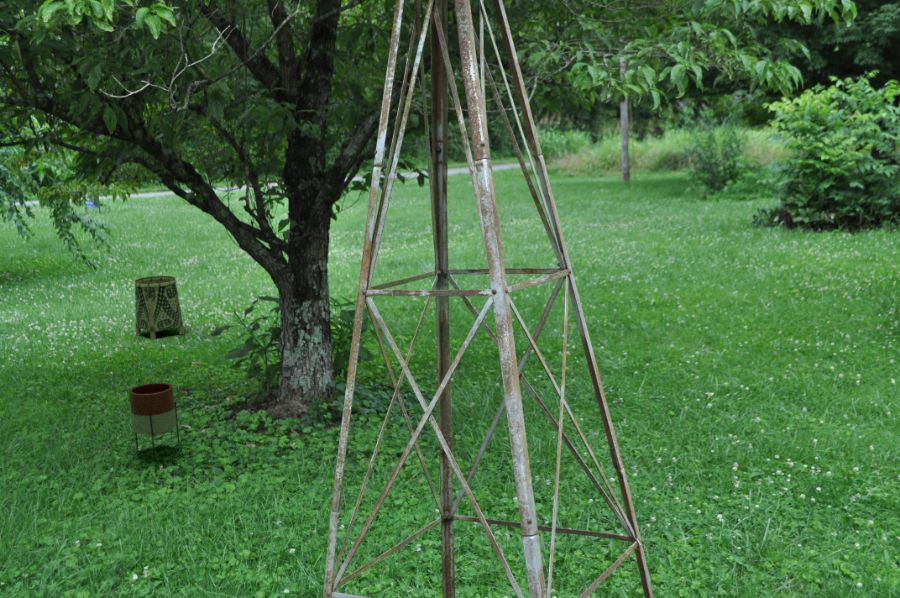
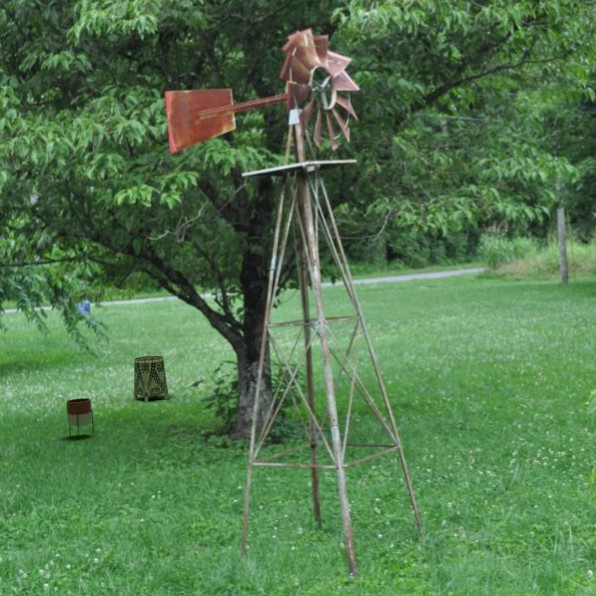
planter: present [129,383,180,457] -> present [66,398,94,438]

